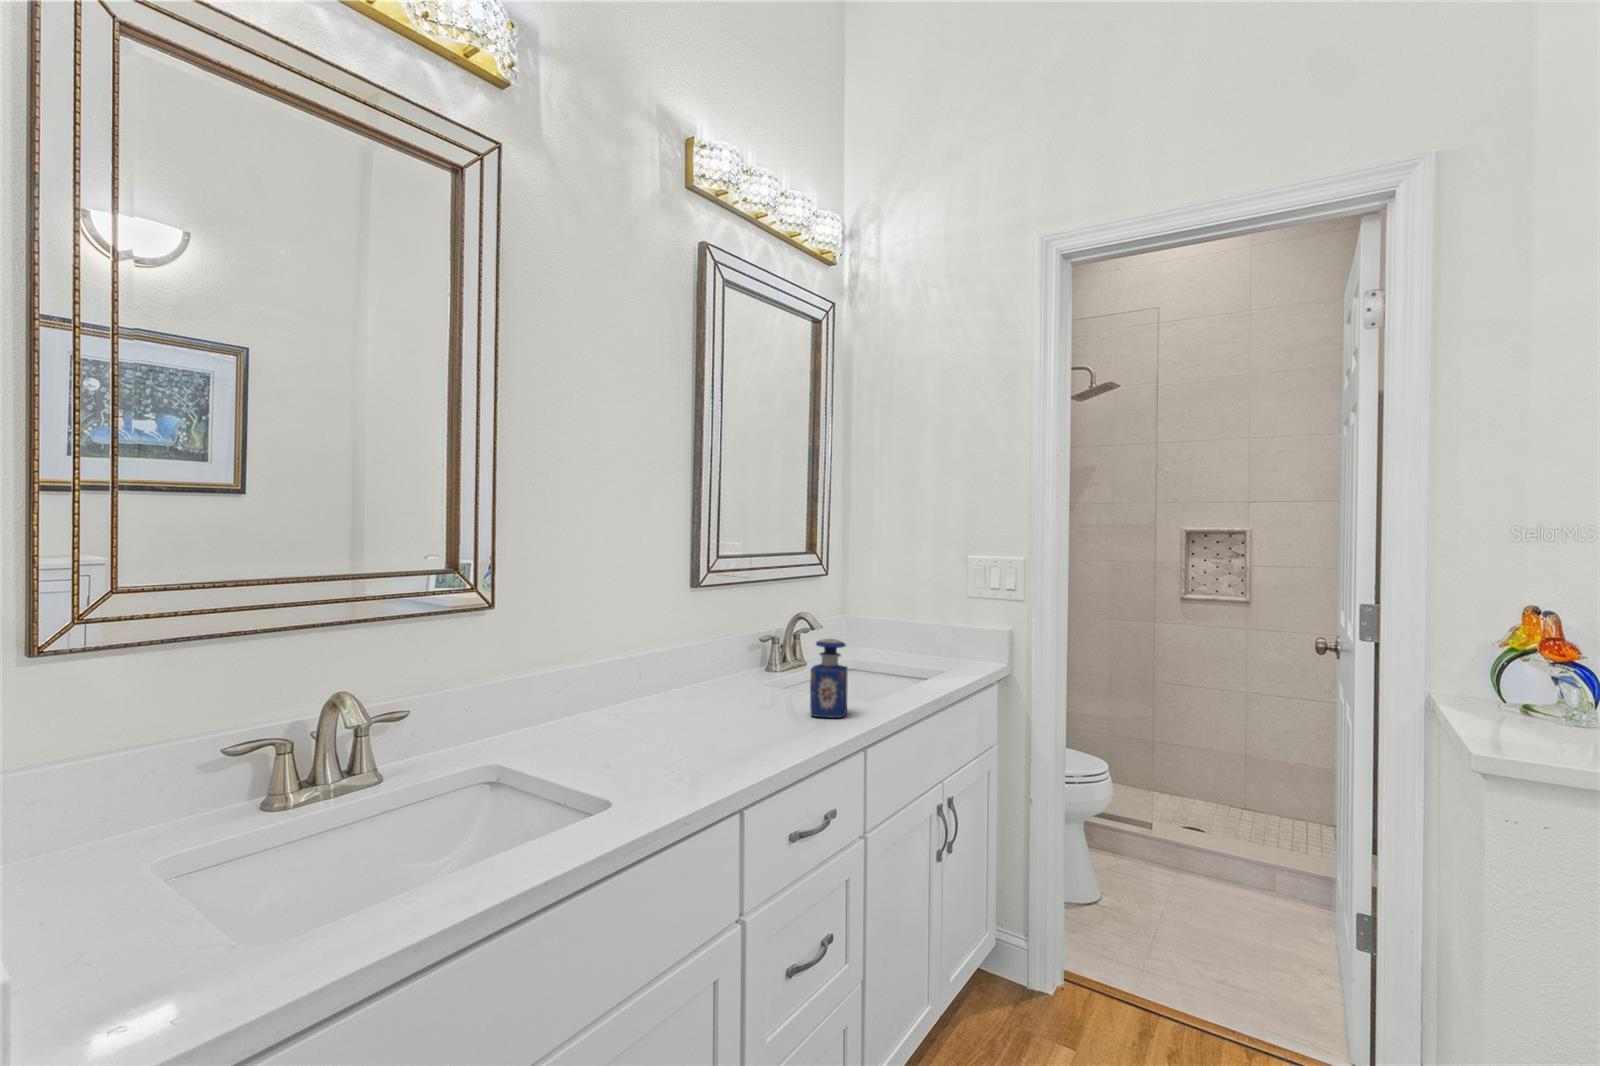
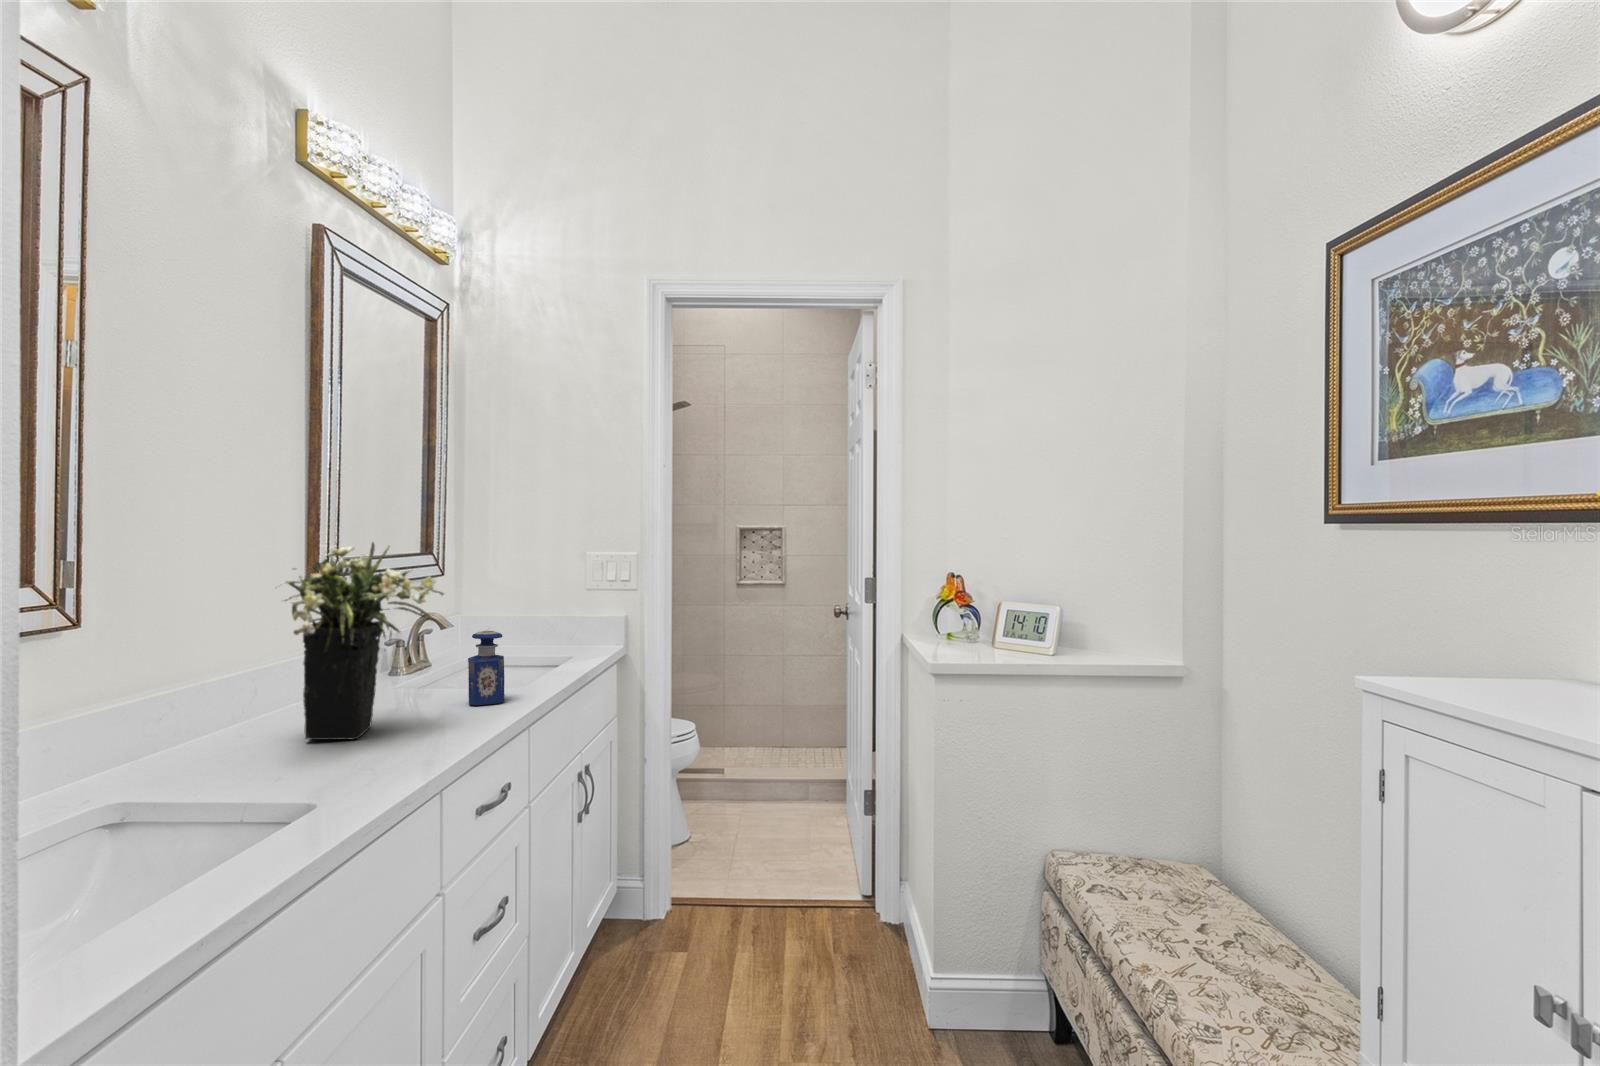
flower arrangement: none [622,542,779,737] -> present [285,542,444,740]

